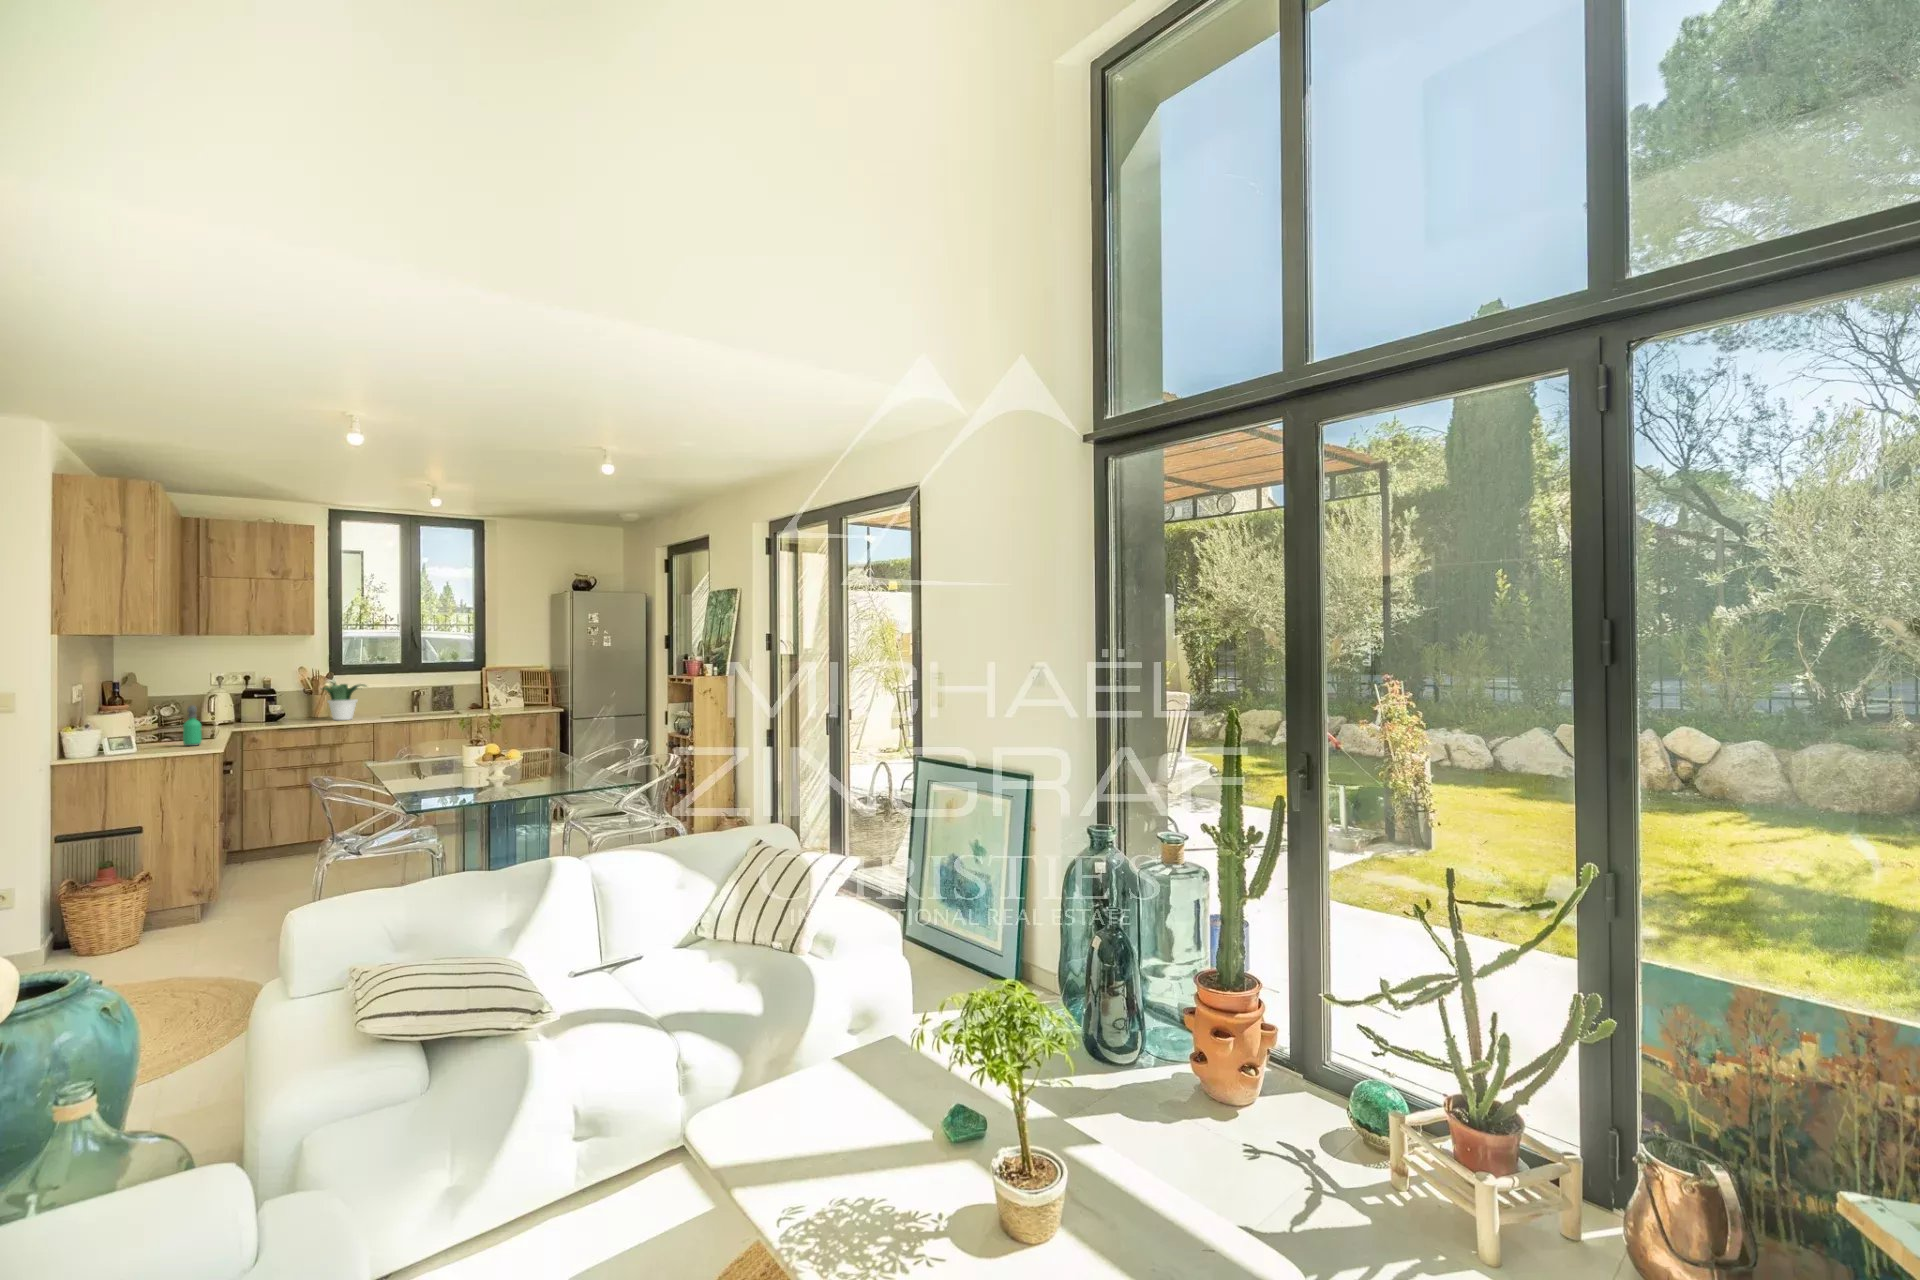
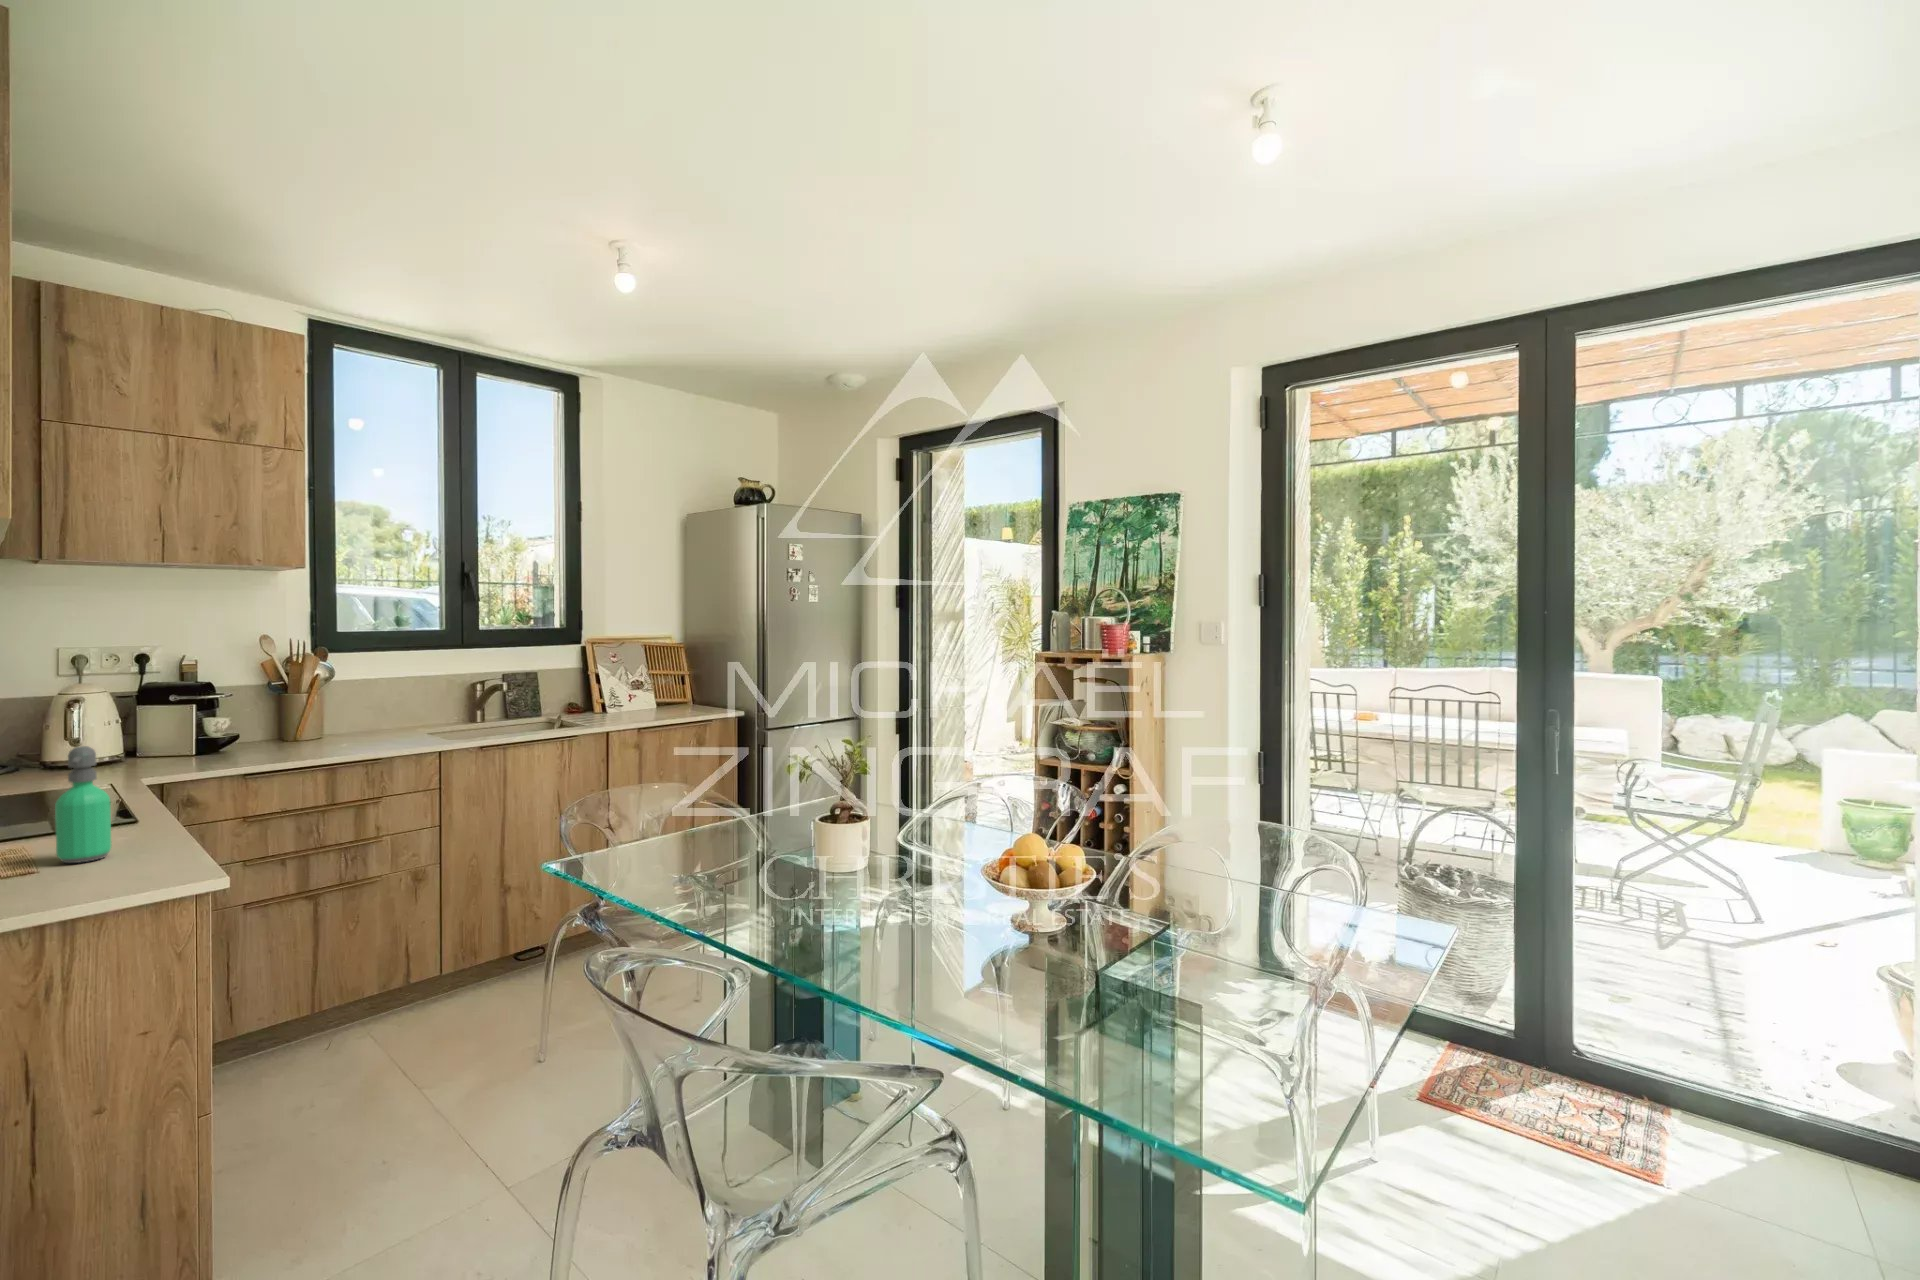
potted plant: present [323,684,366,720] -> none [309,670,415,746]

